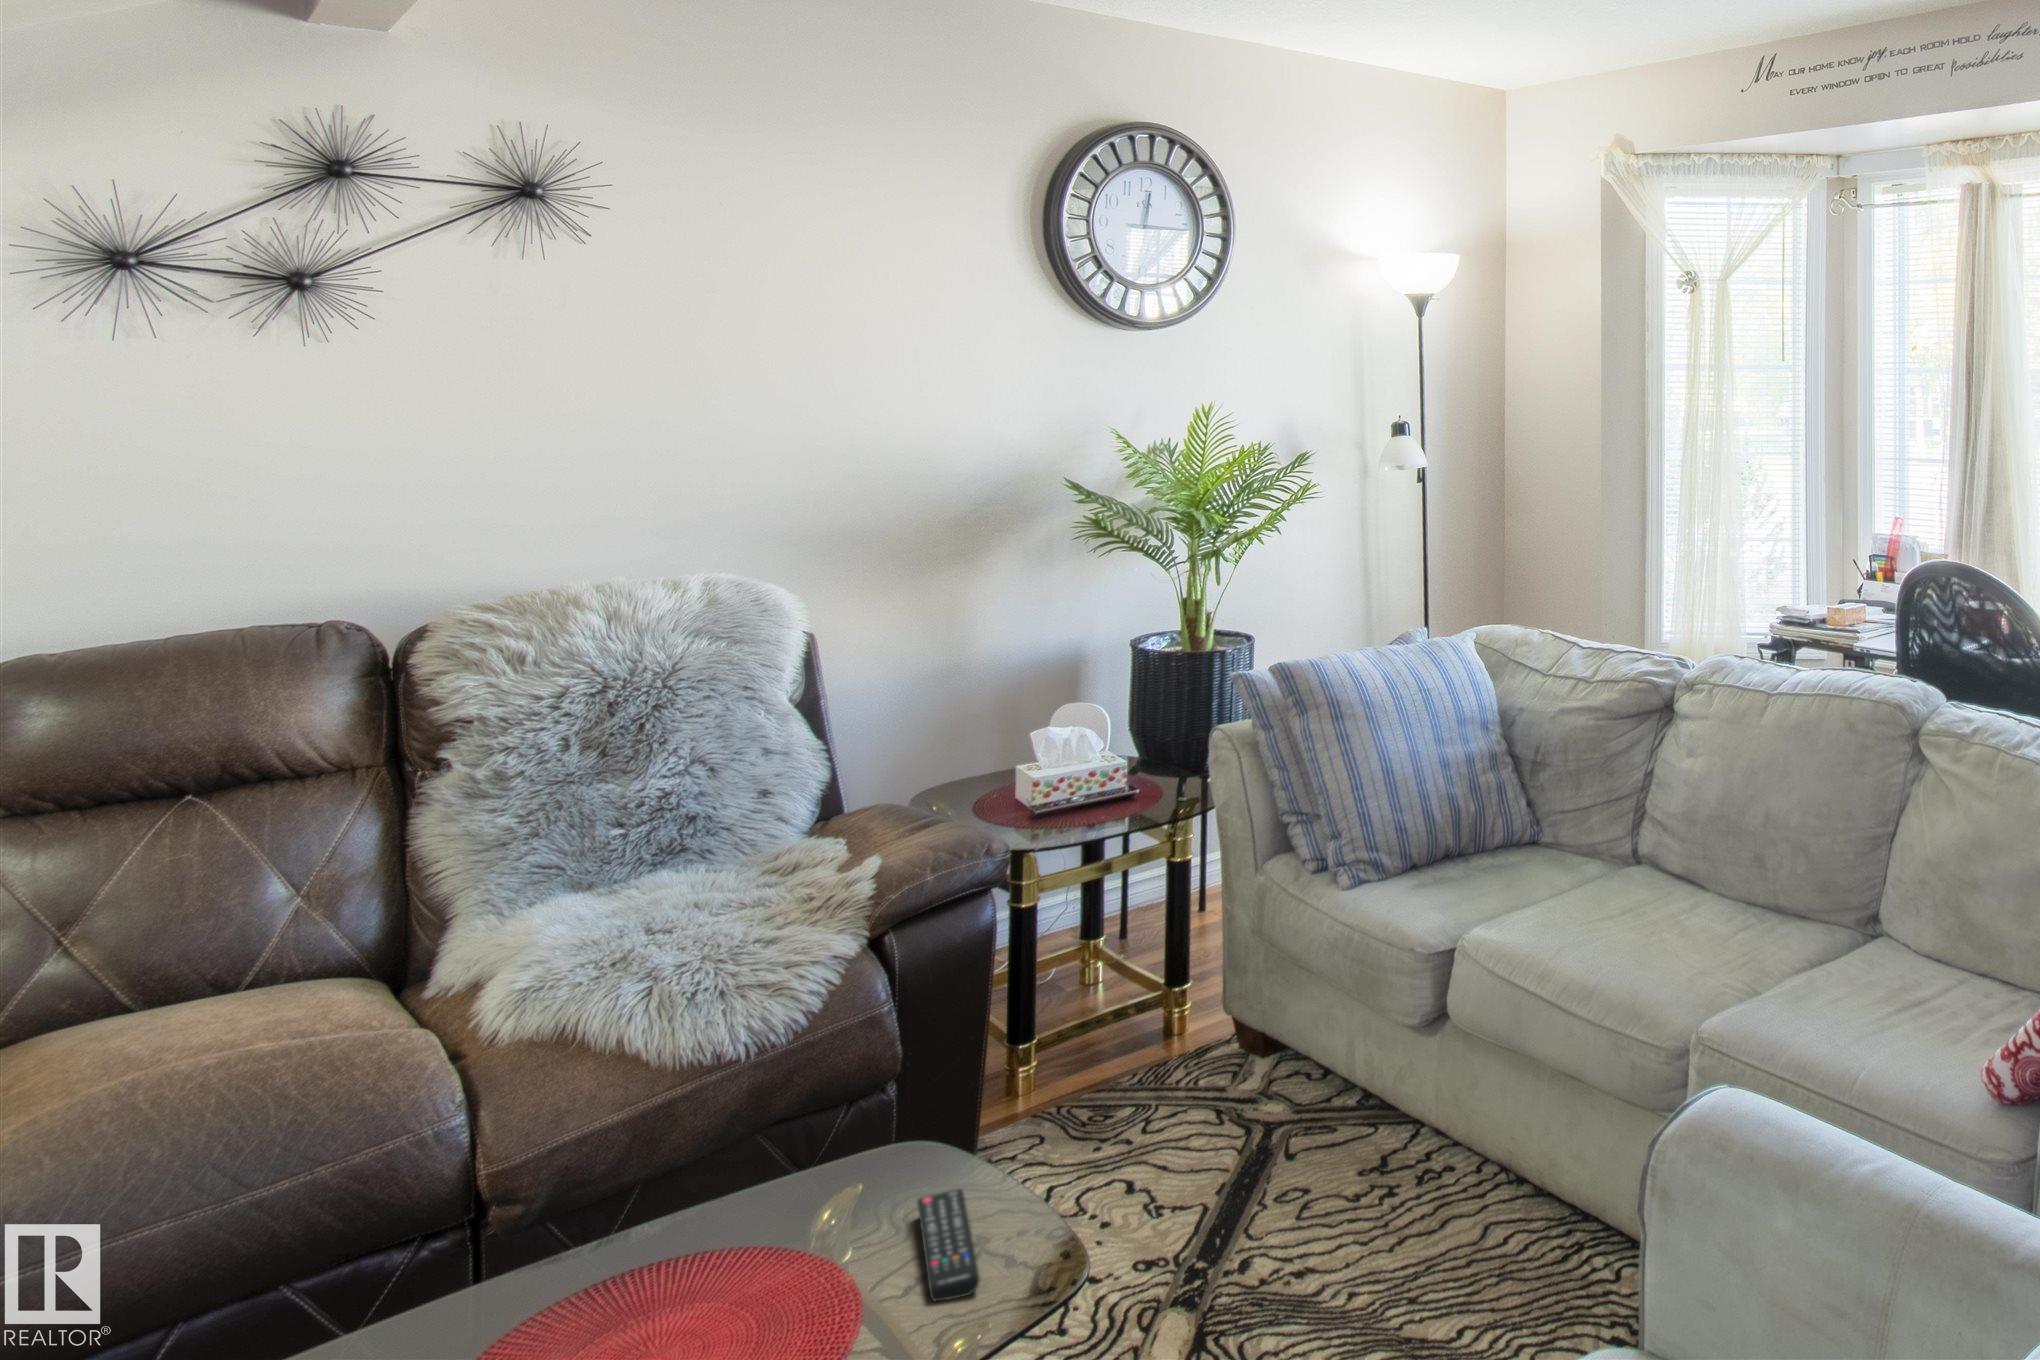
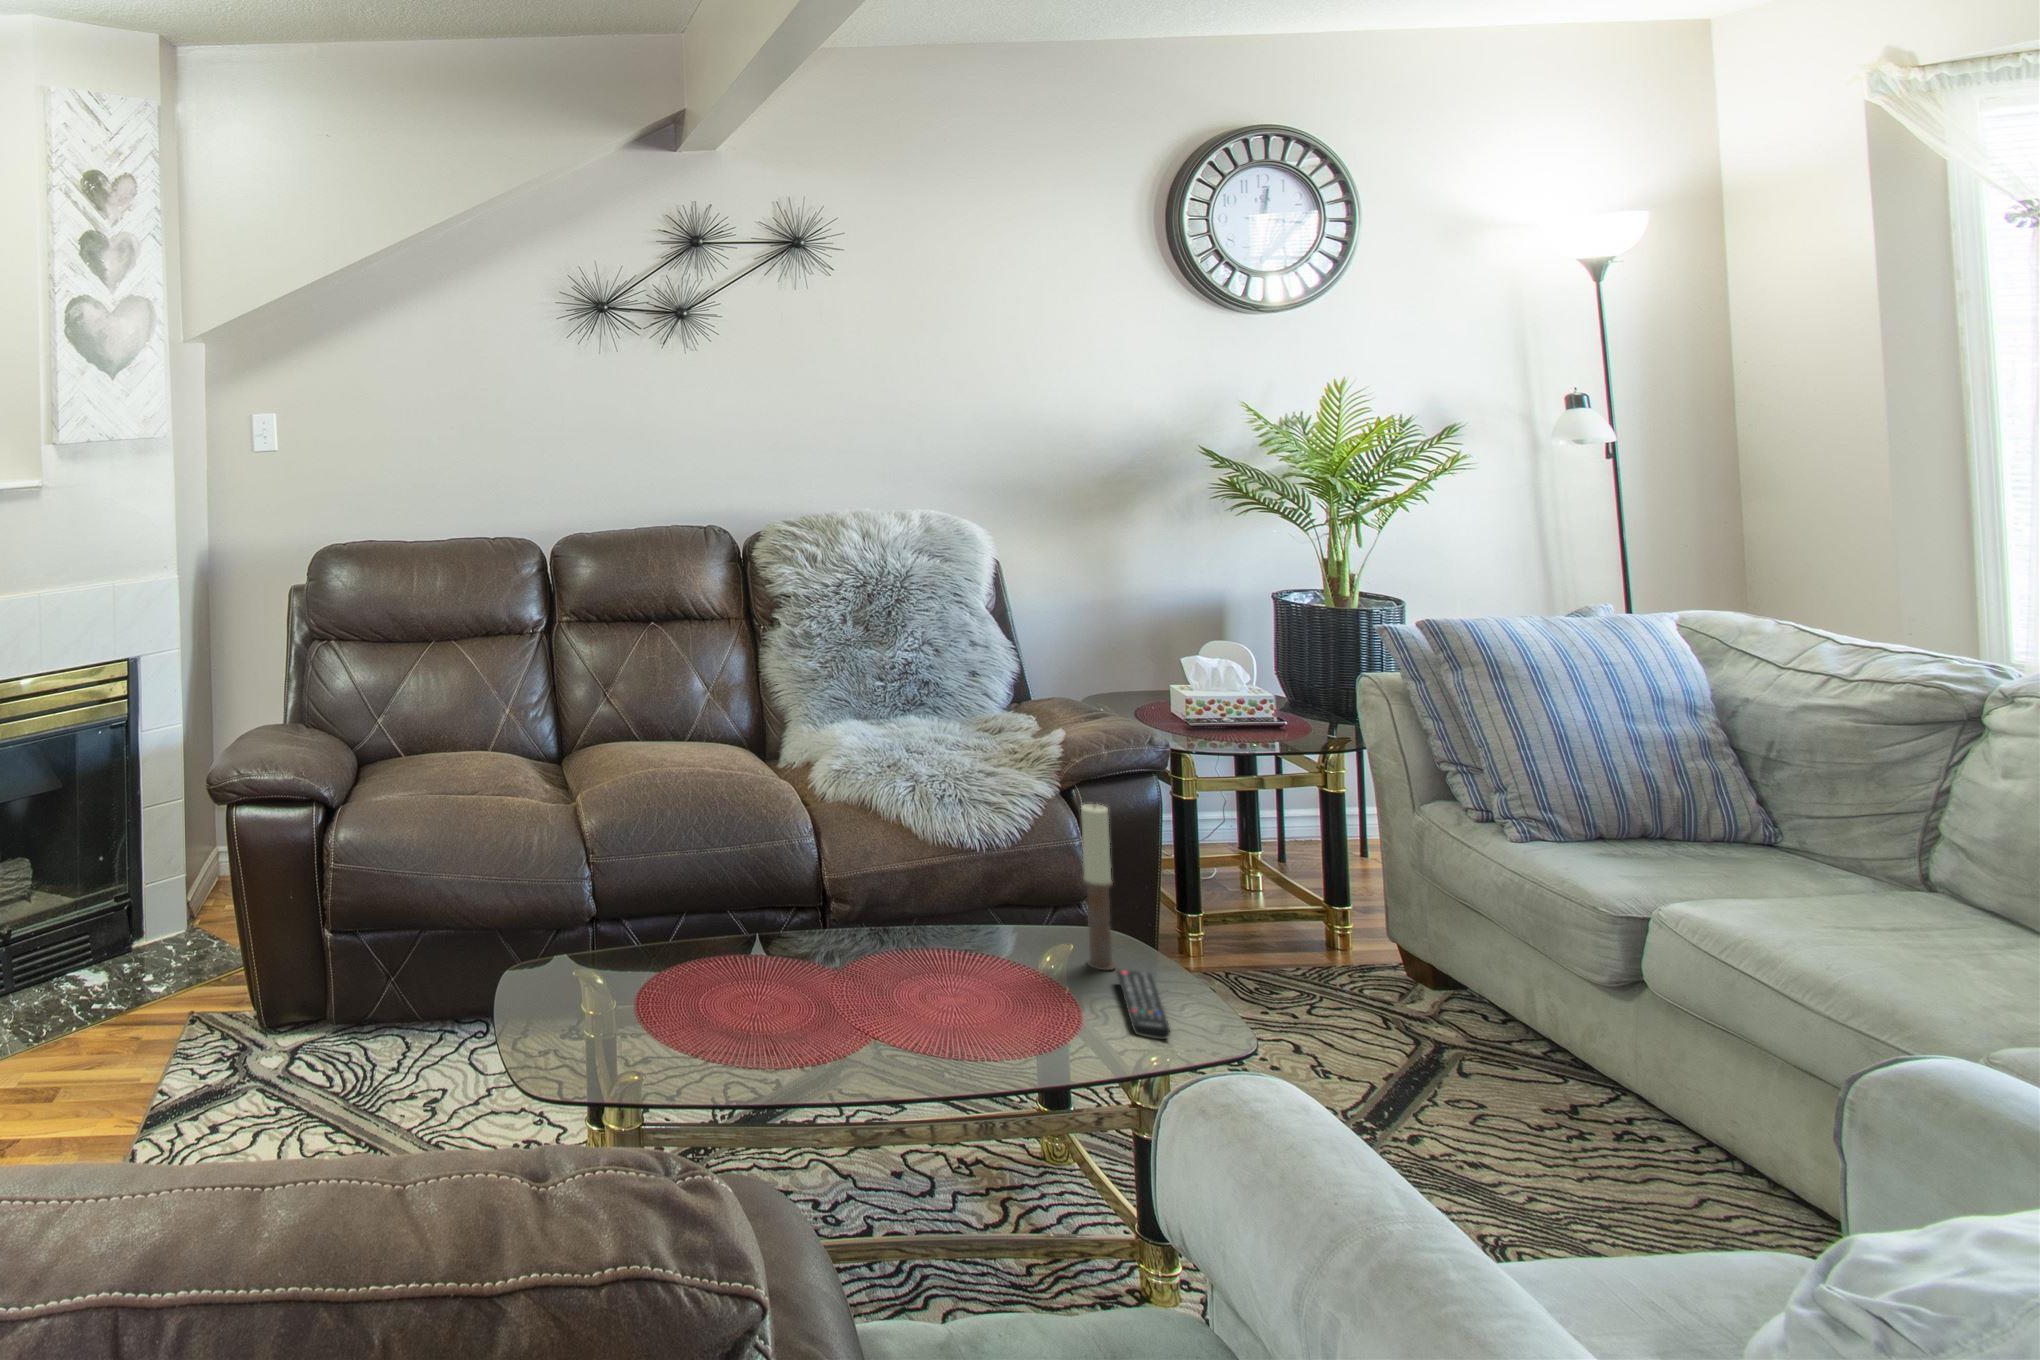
candle: none [879,974,919,1202] -> present [1081,803,1116,970]

